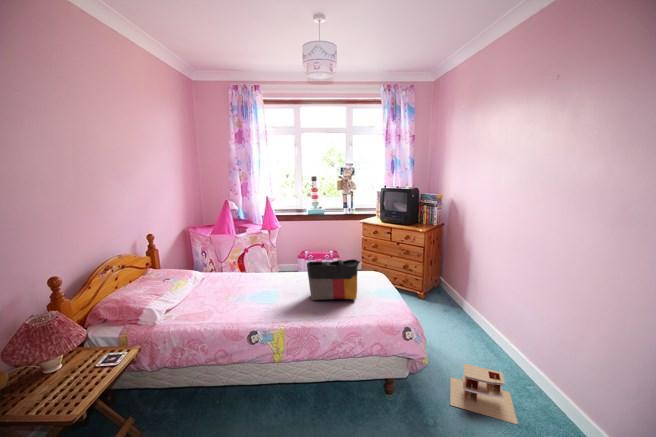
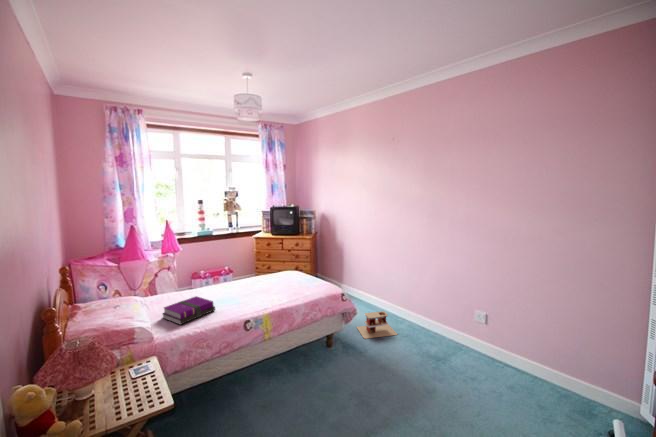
tote bag: present [307,259,360,300] -> none [262,258,299,294]
notebook: none [191,283,240,314] -> present [163,296,215,325]

